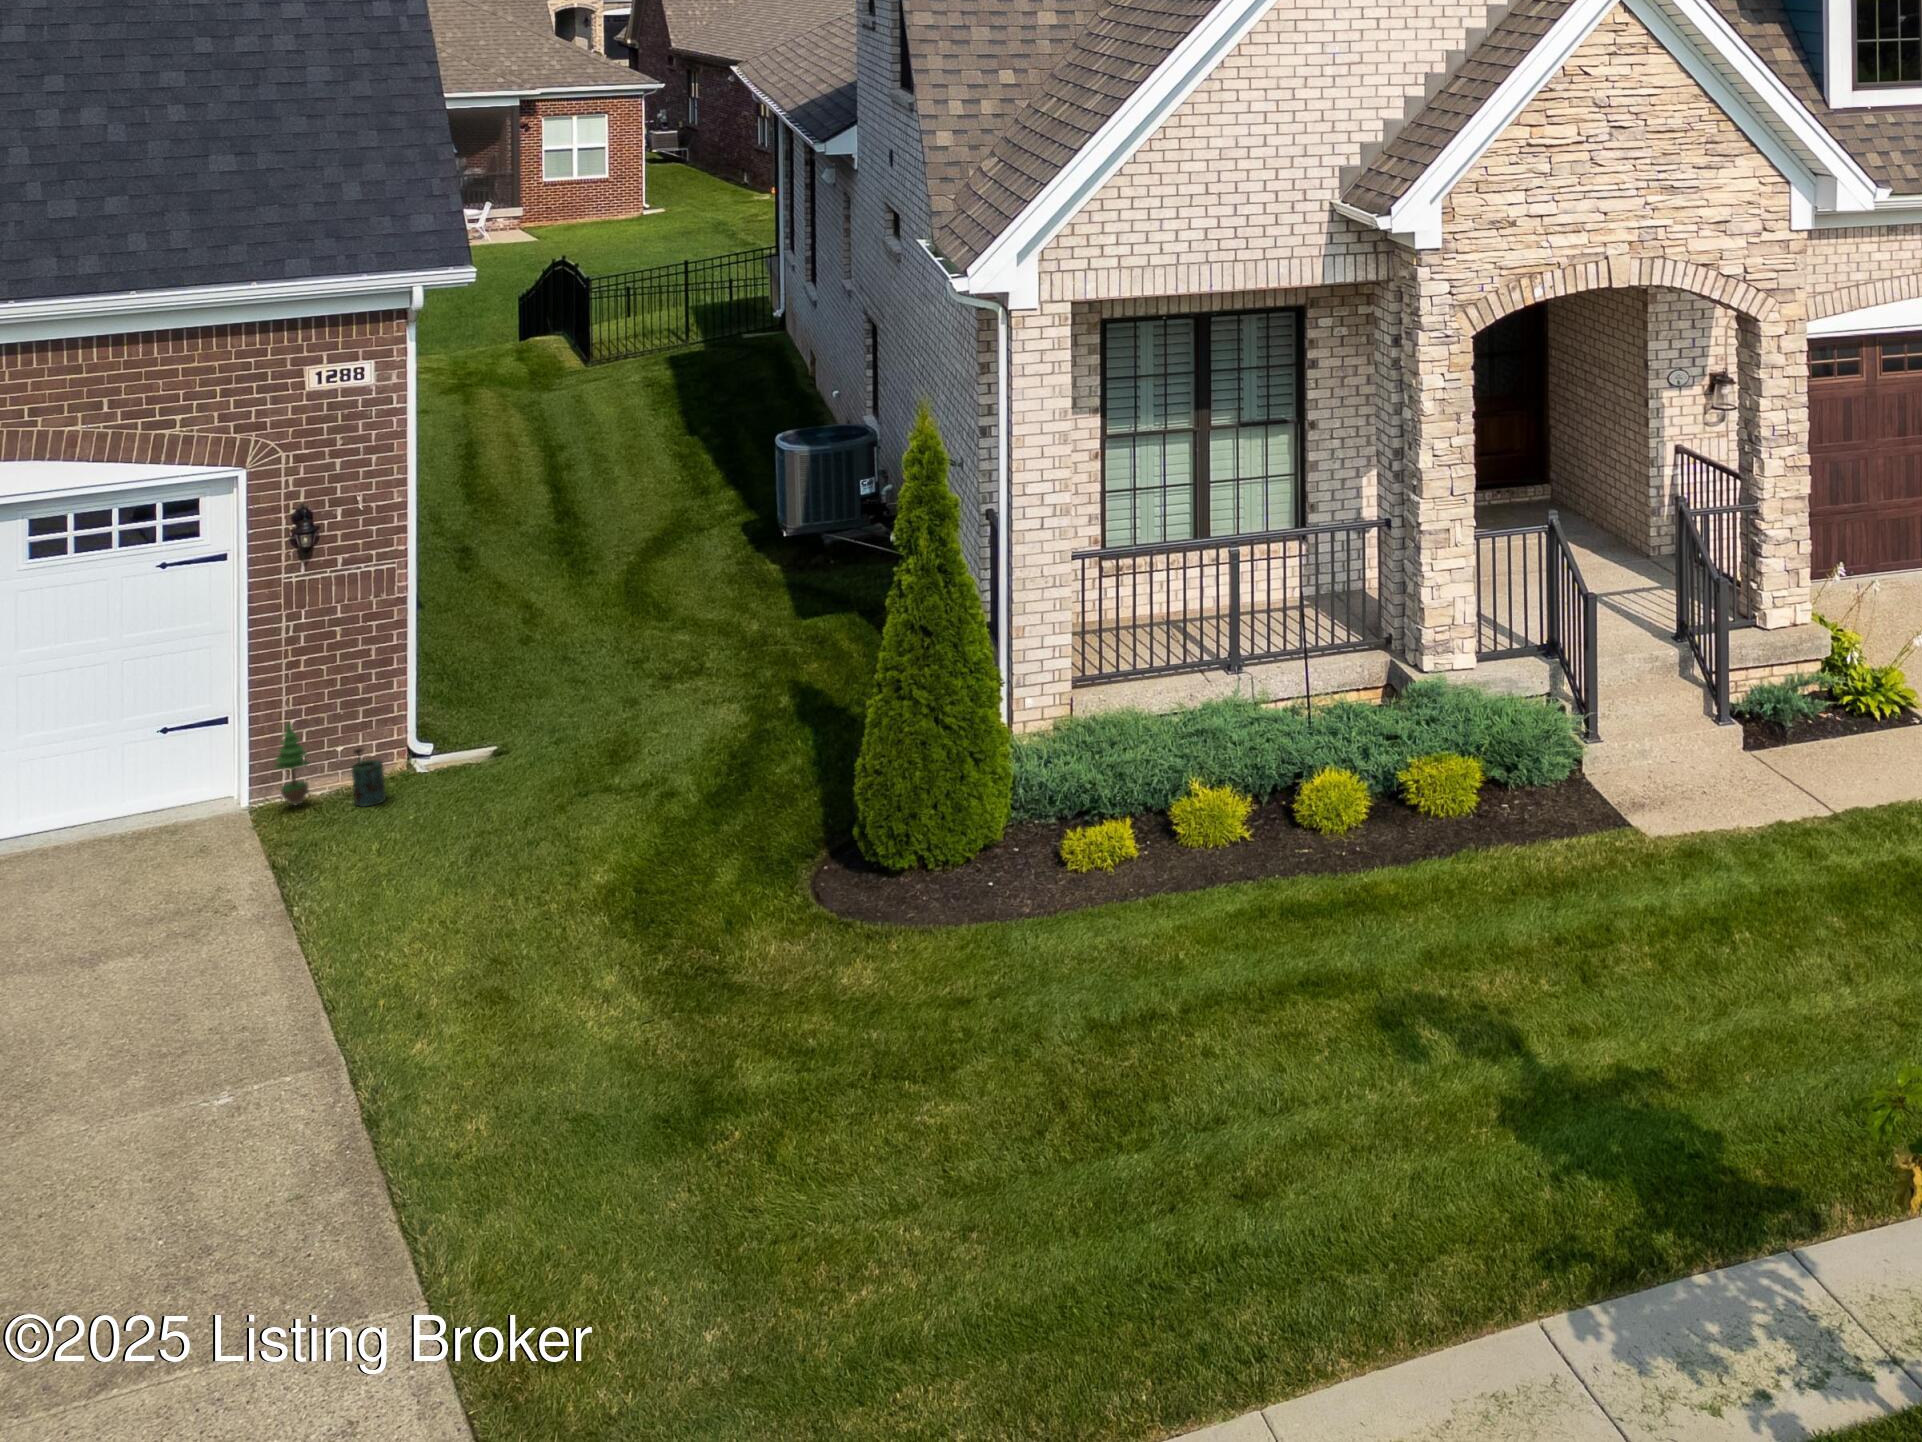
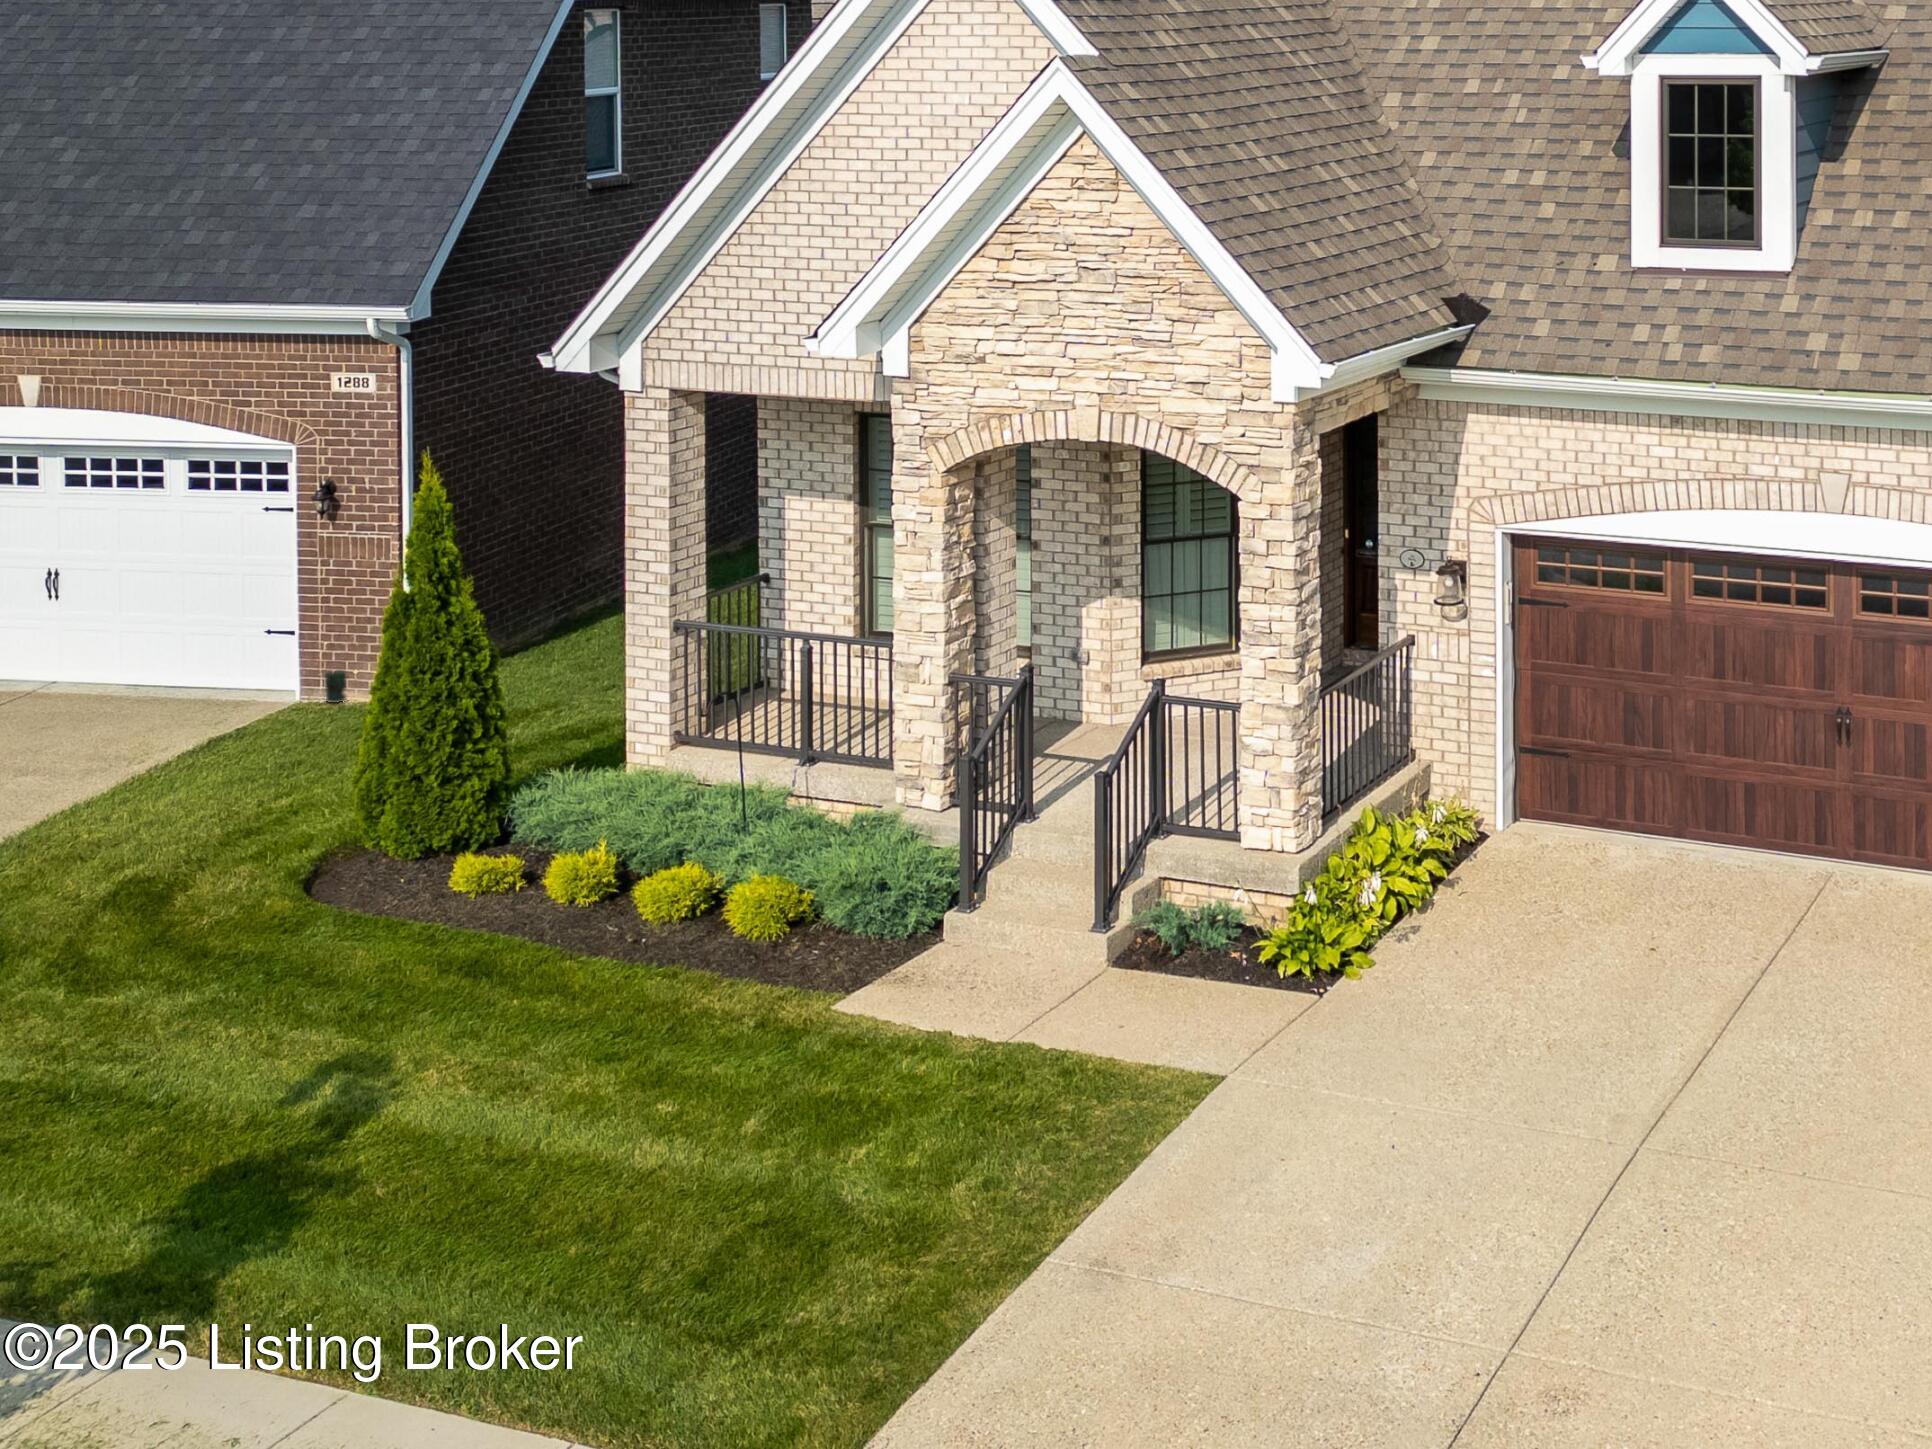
potted tree: present [275,723,309,805] -> none [293,630,319,692]

